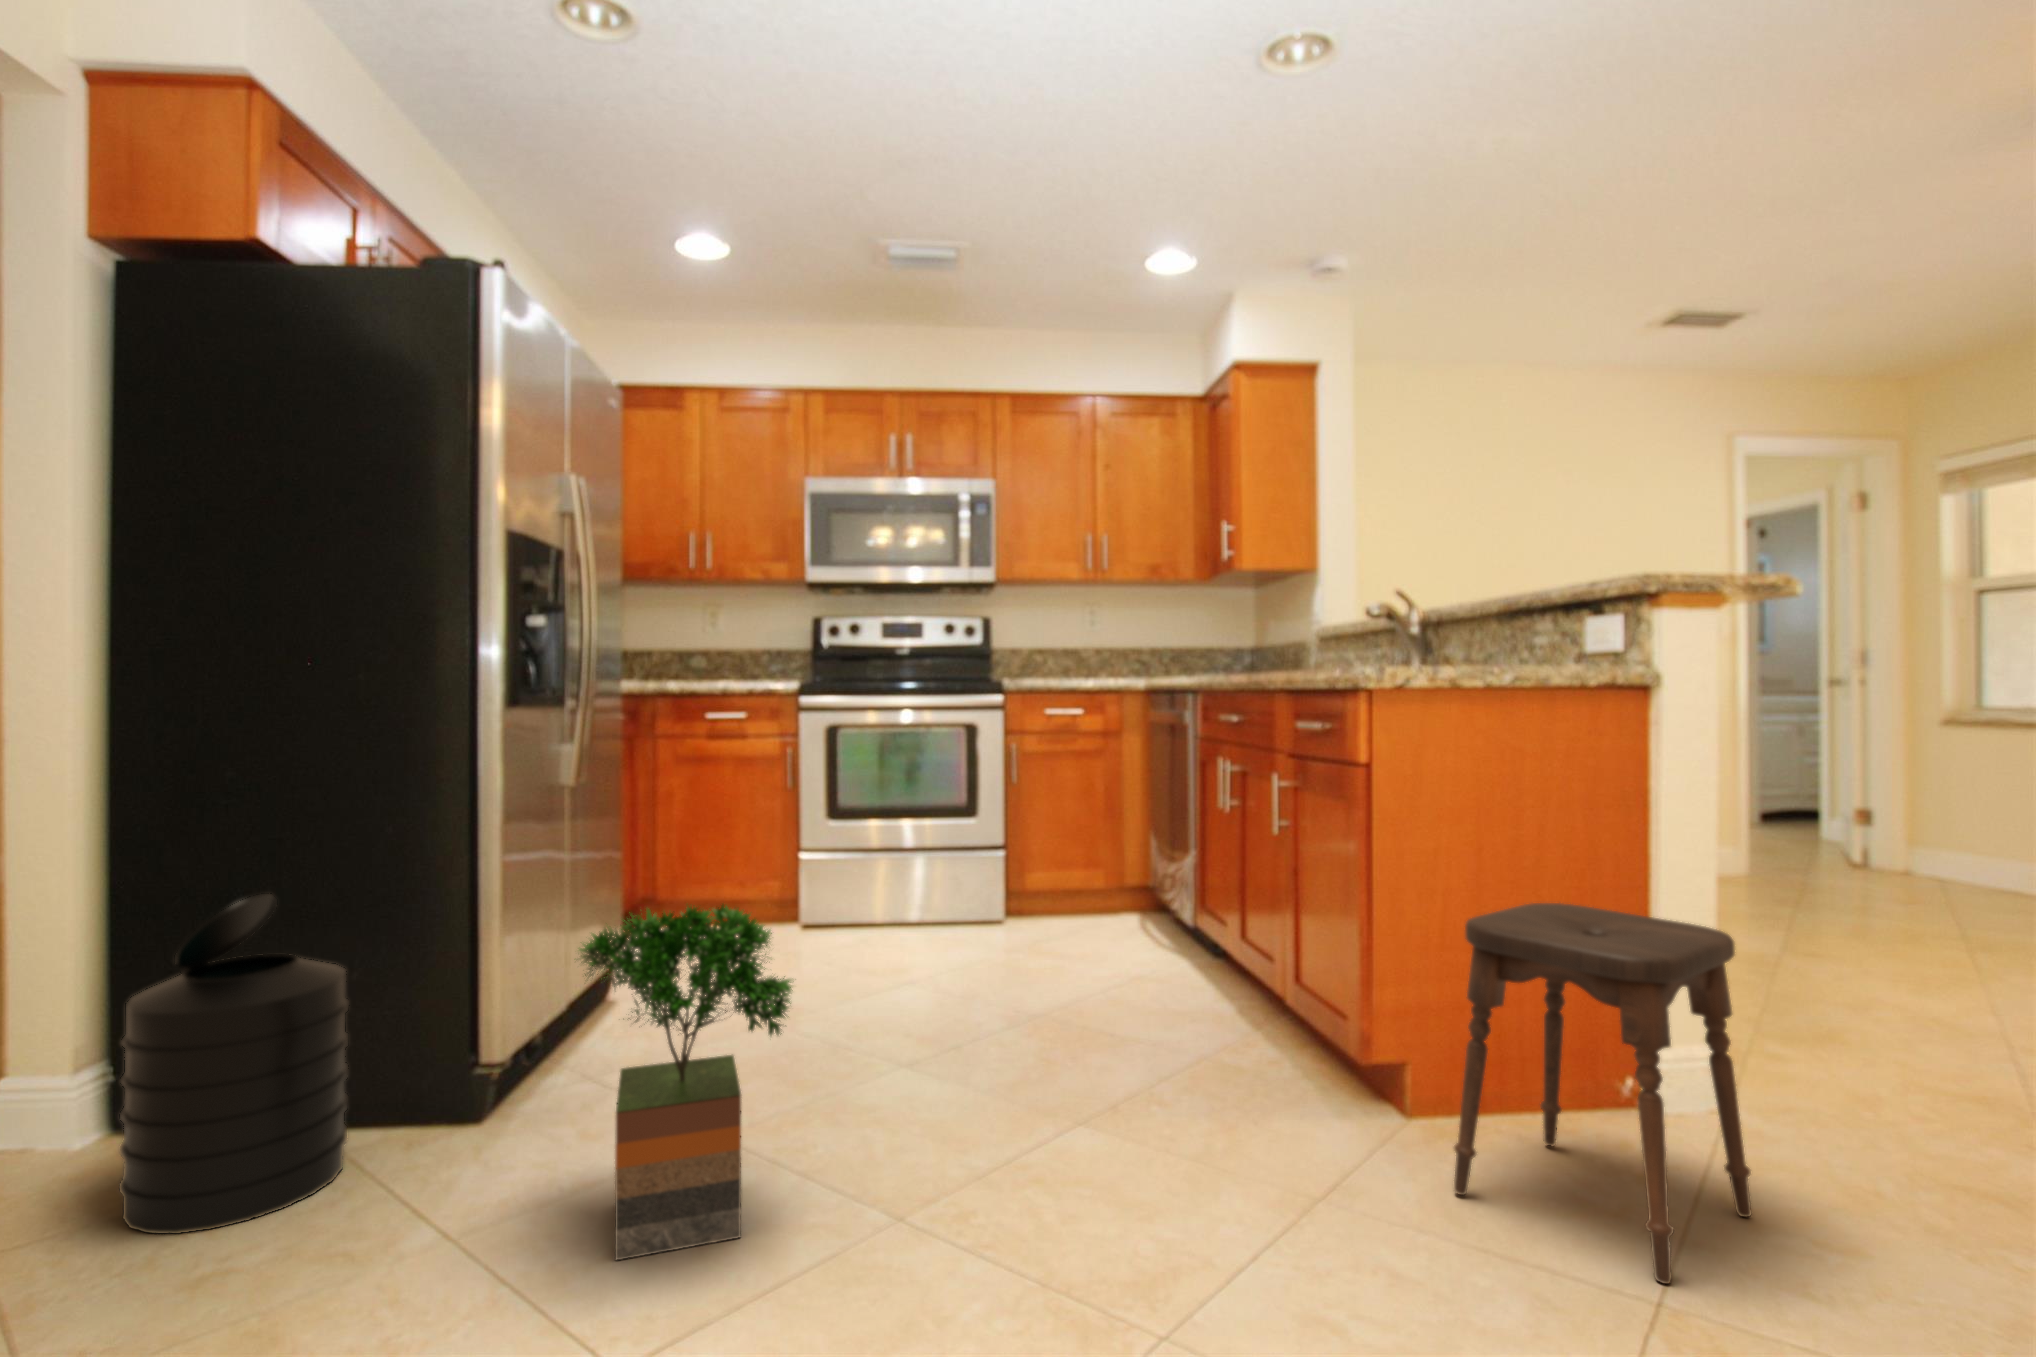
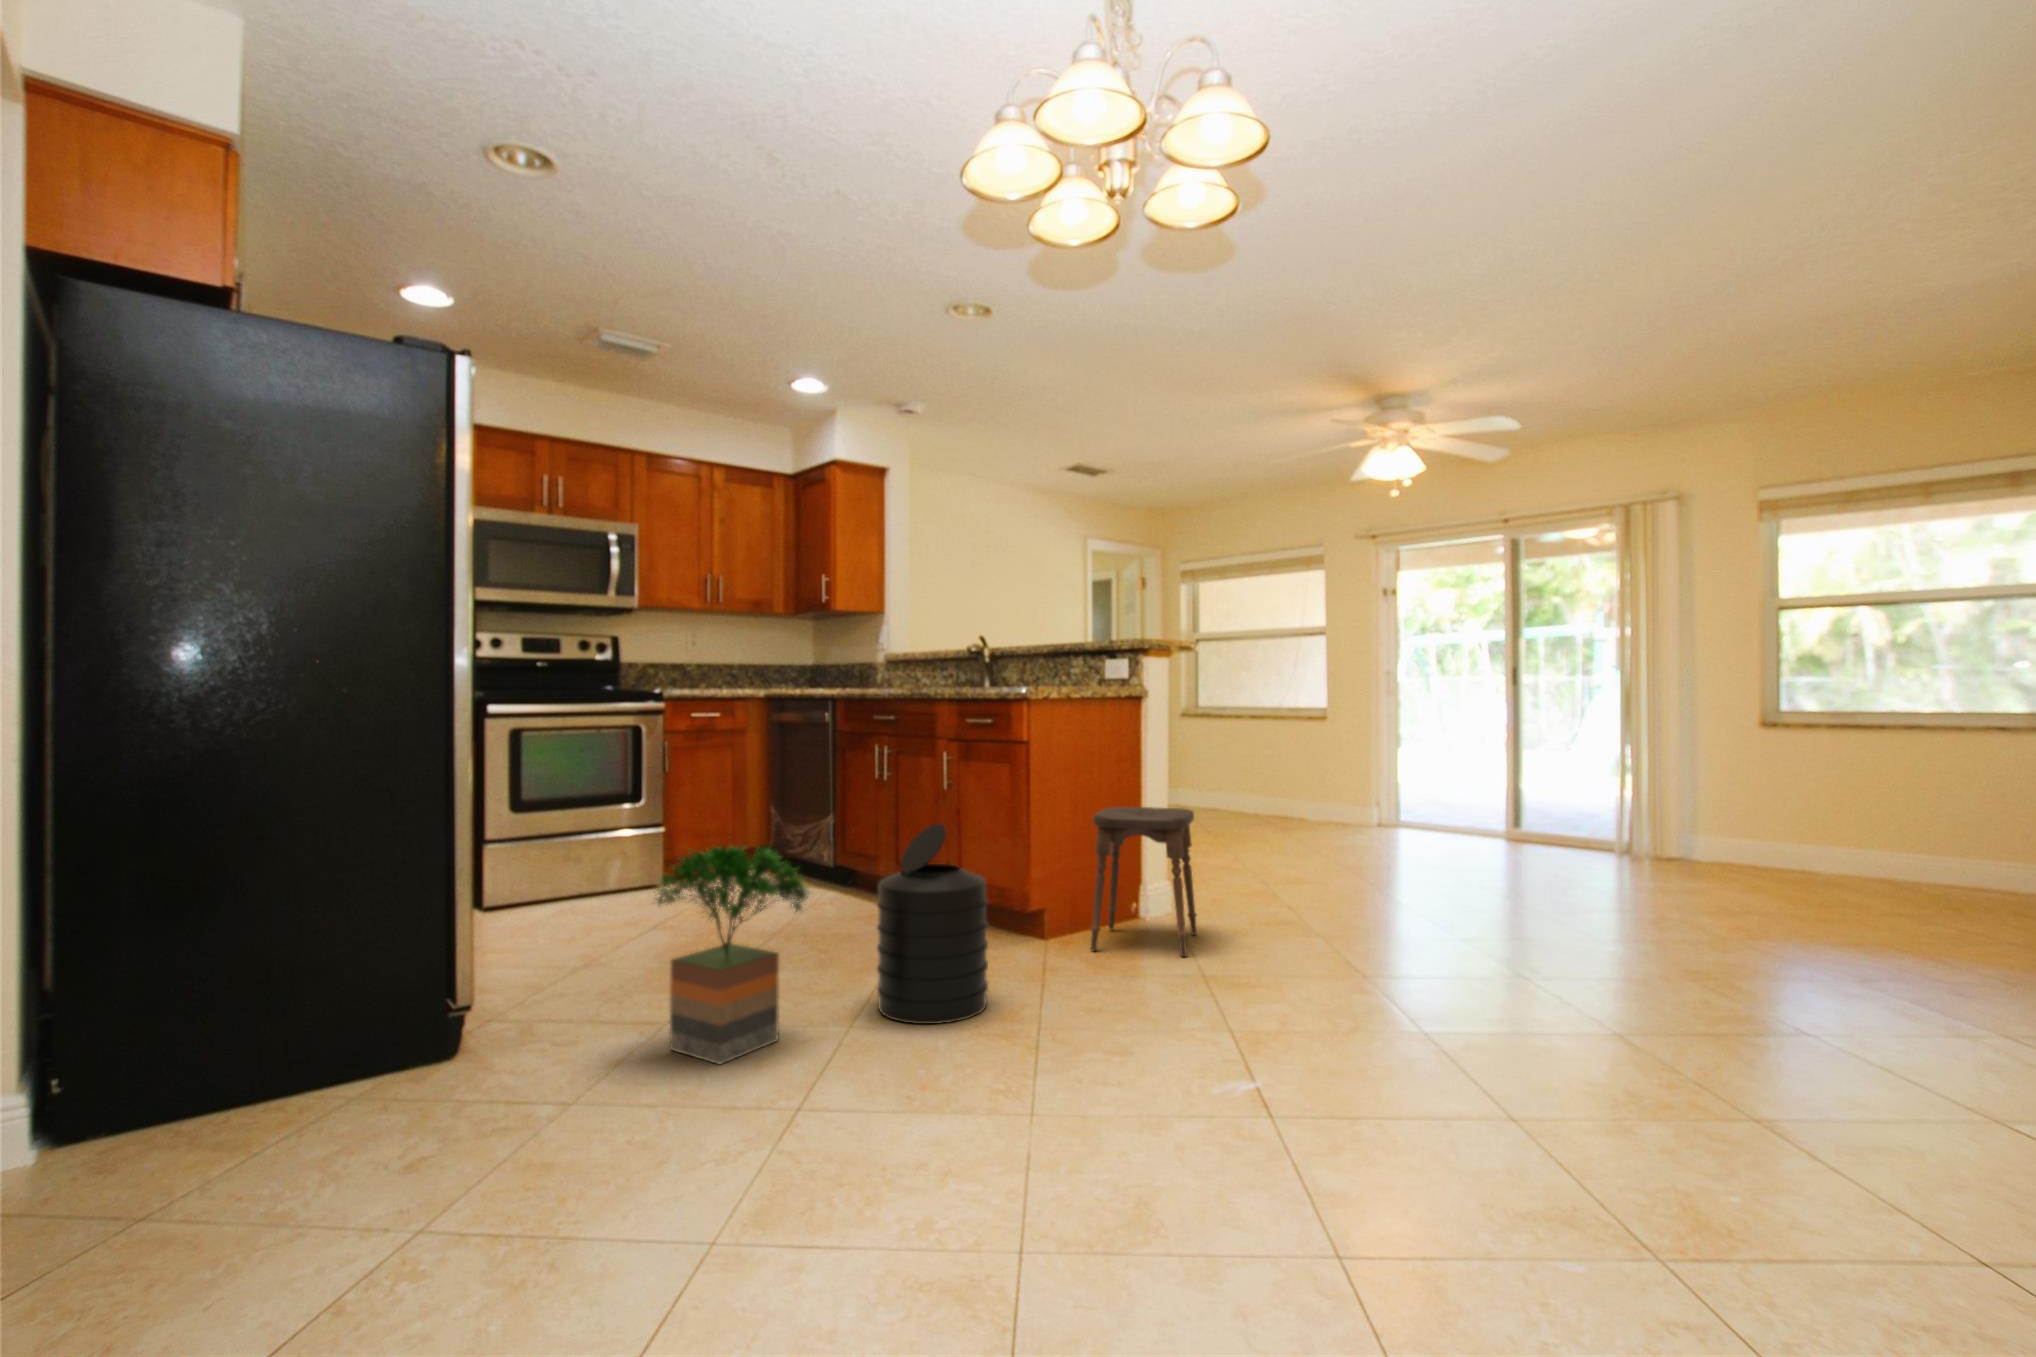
trash can: present [119,894,348,1234] -> present [877,824,988,1024]

